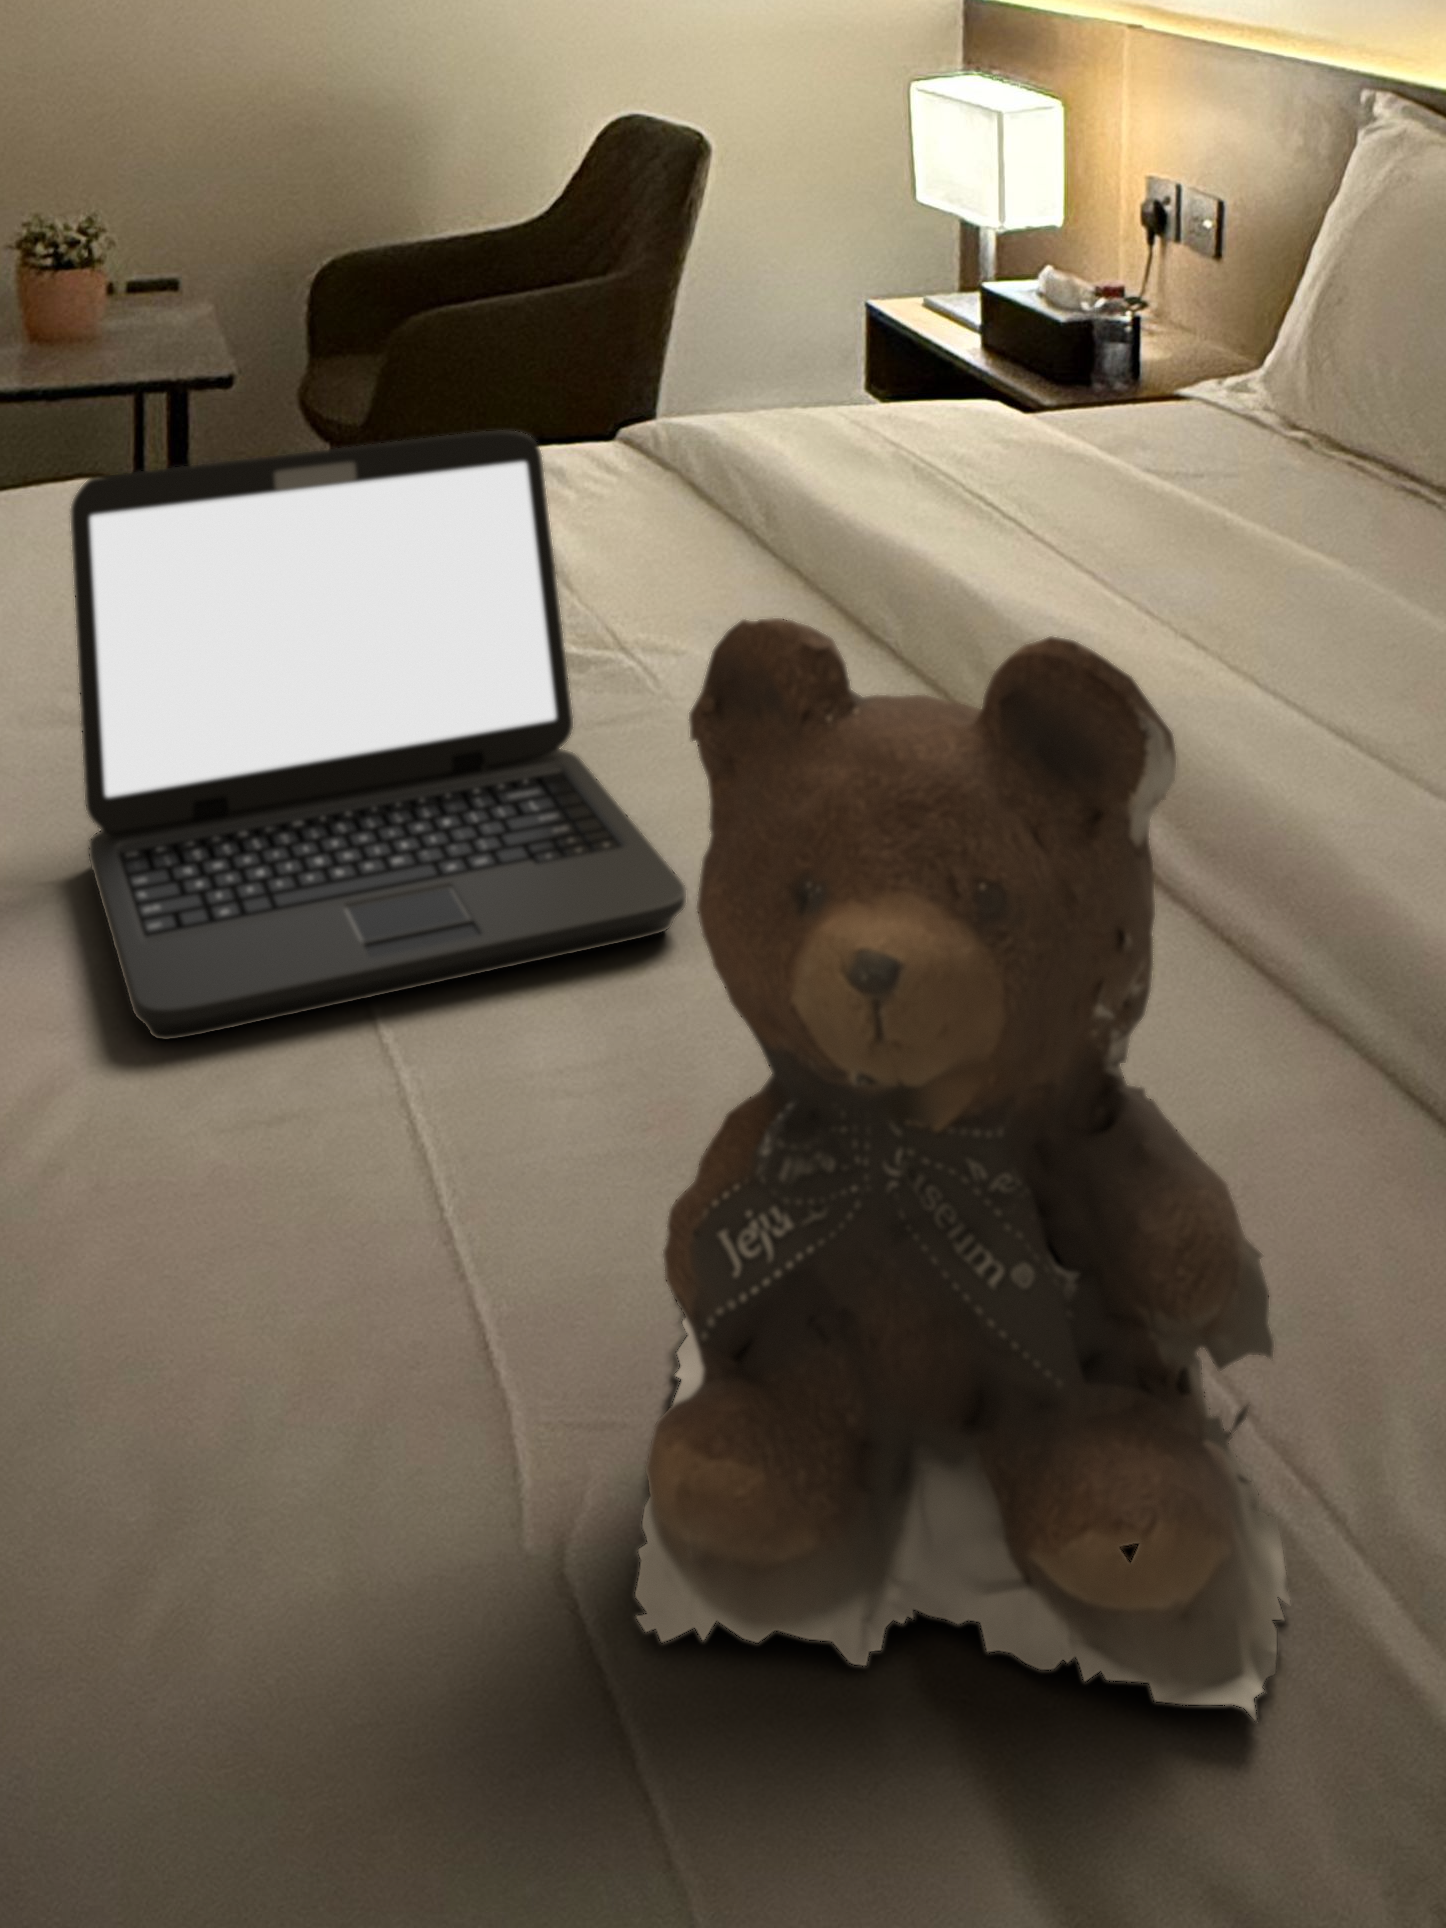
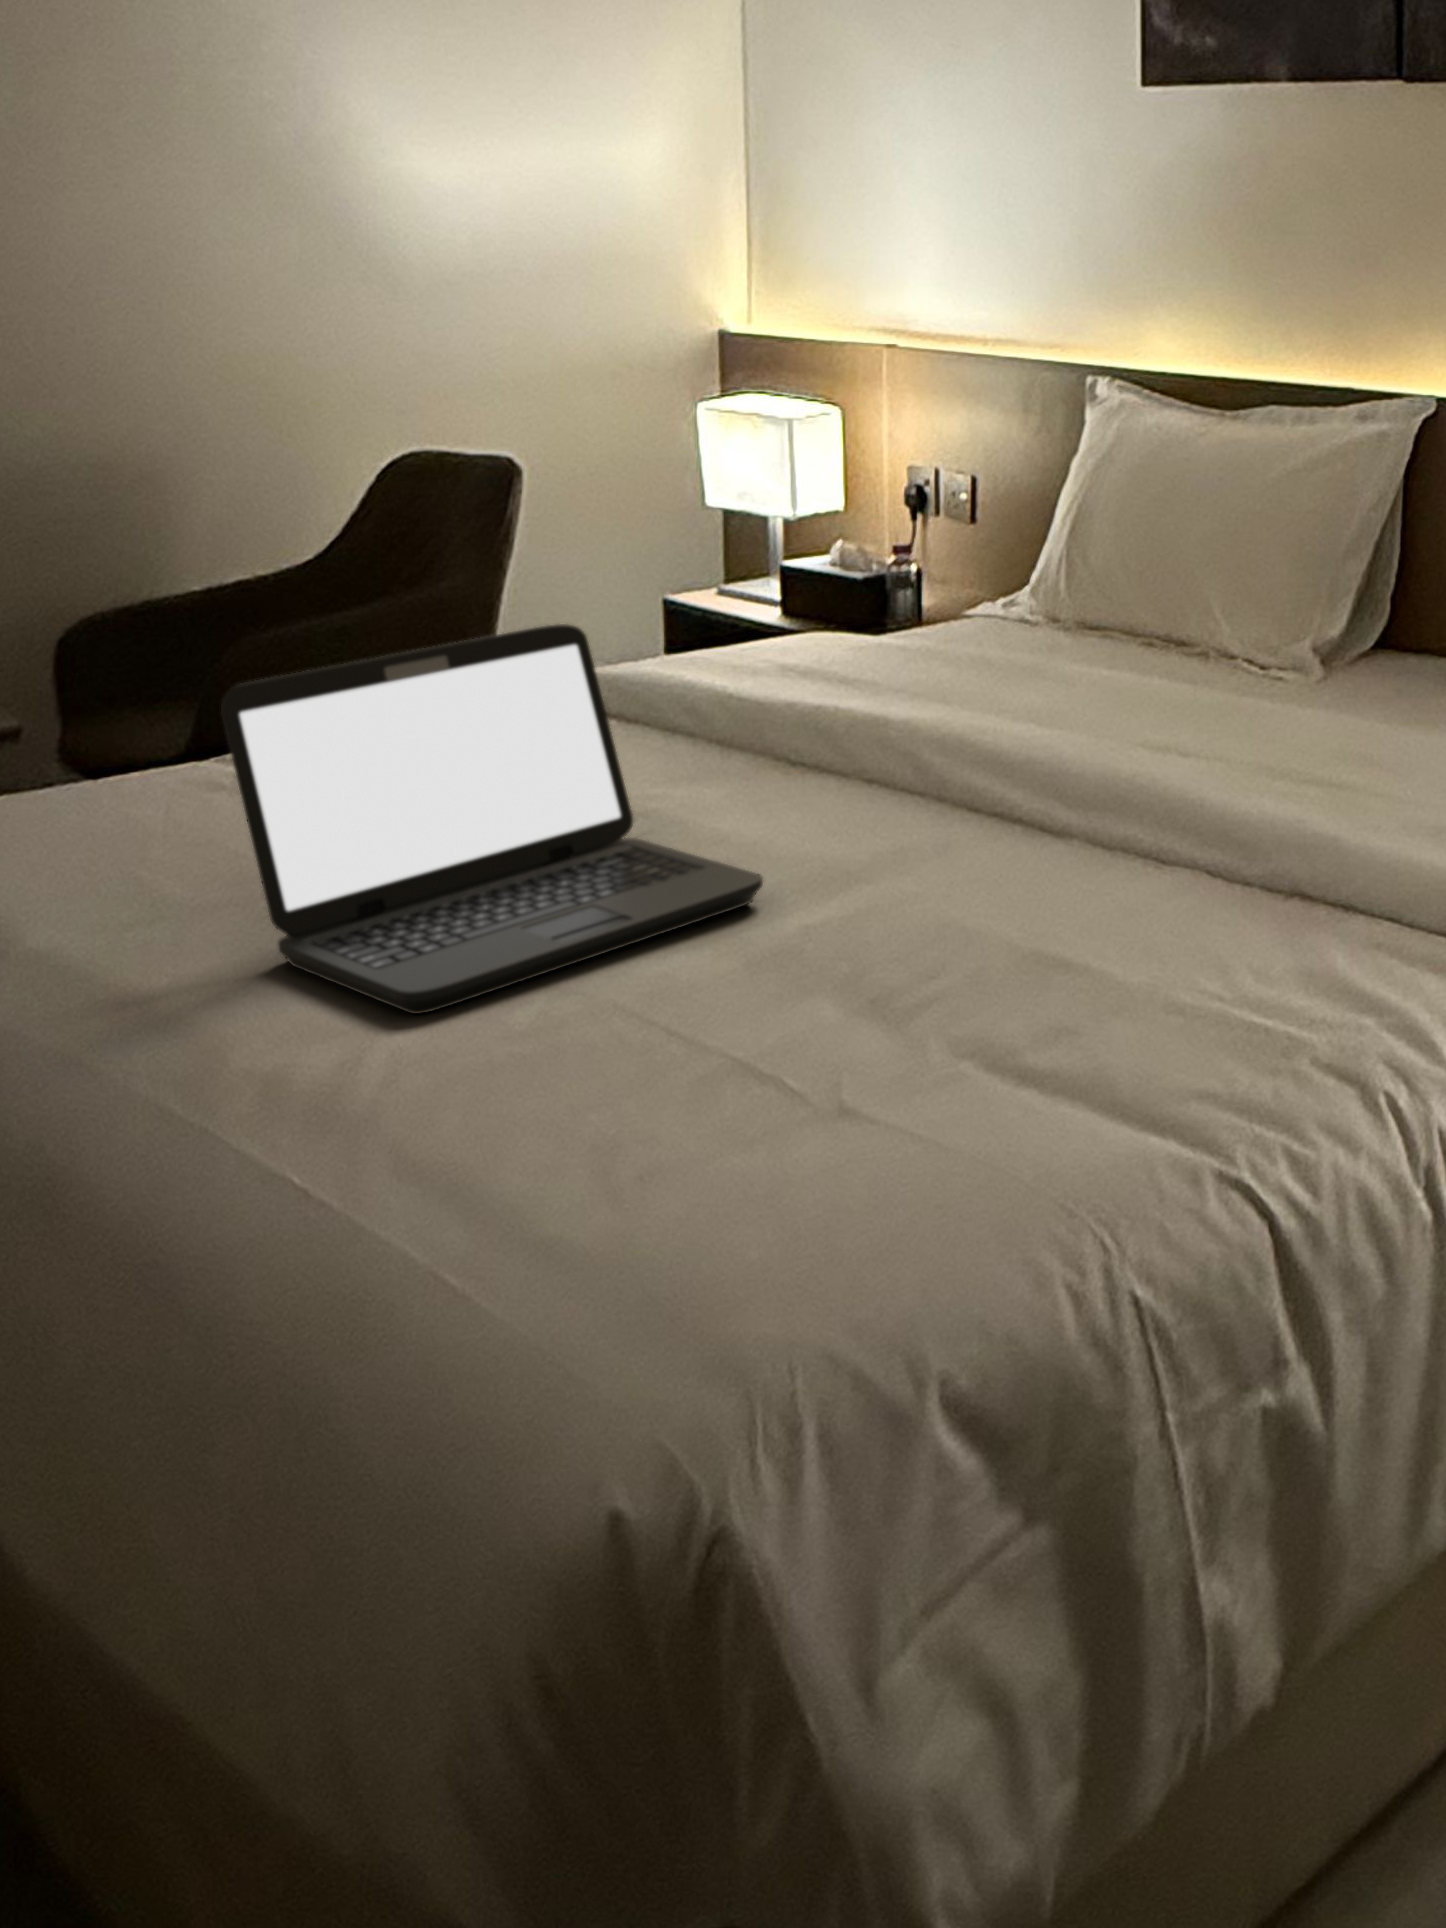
teddy bear: present [635,618,1289,1721] -> none [844,604,1195,1096]

